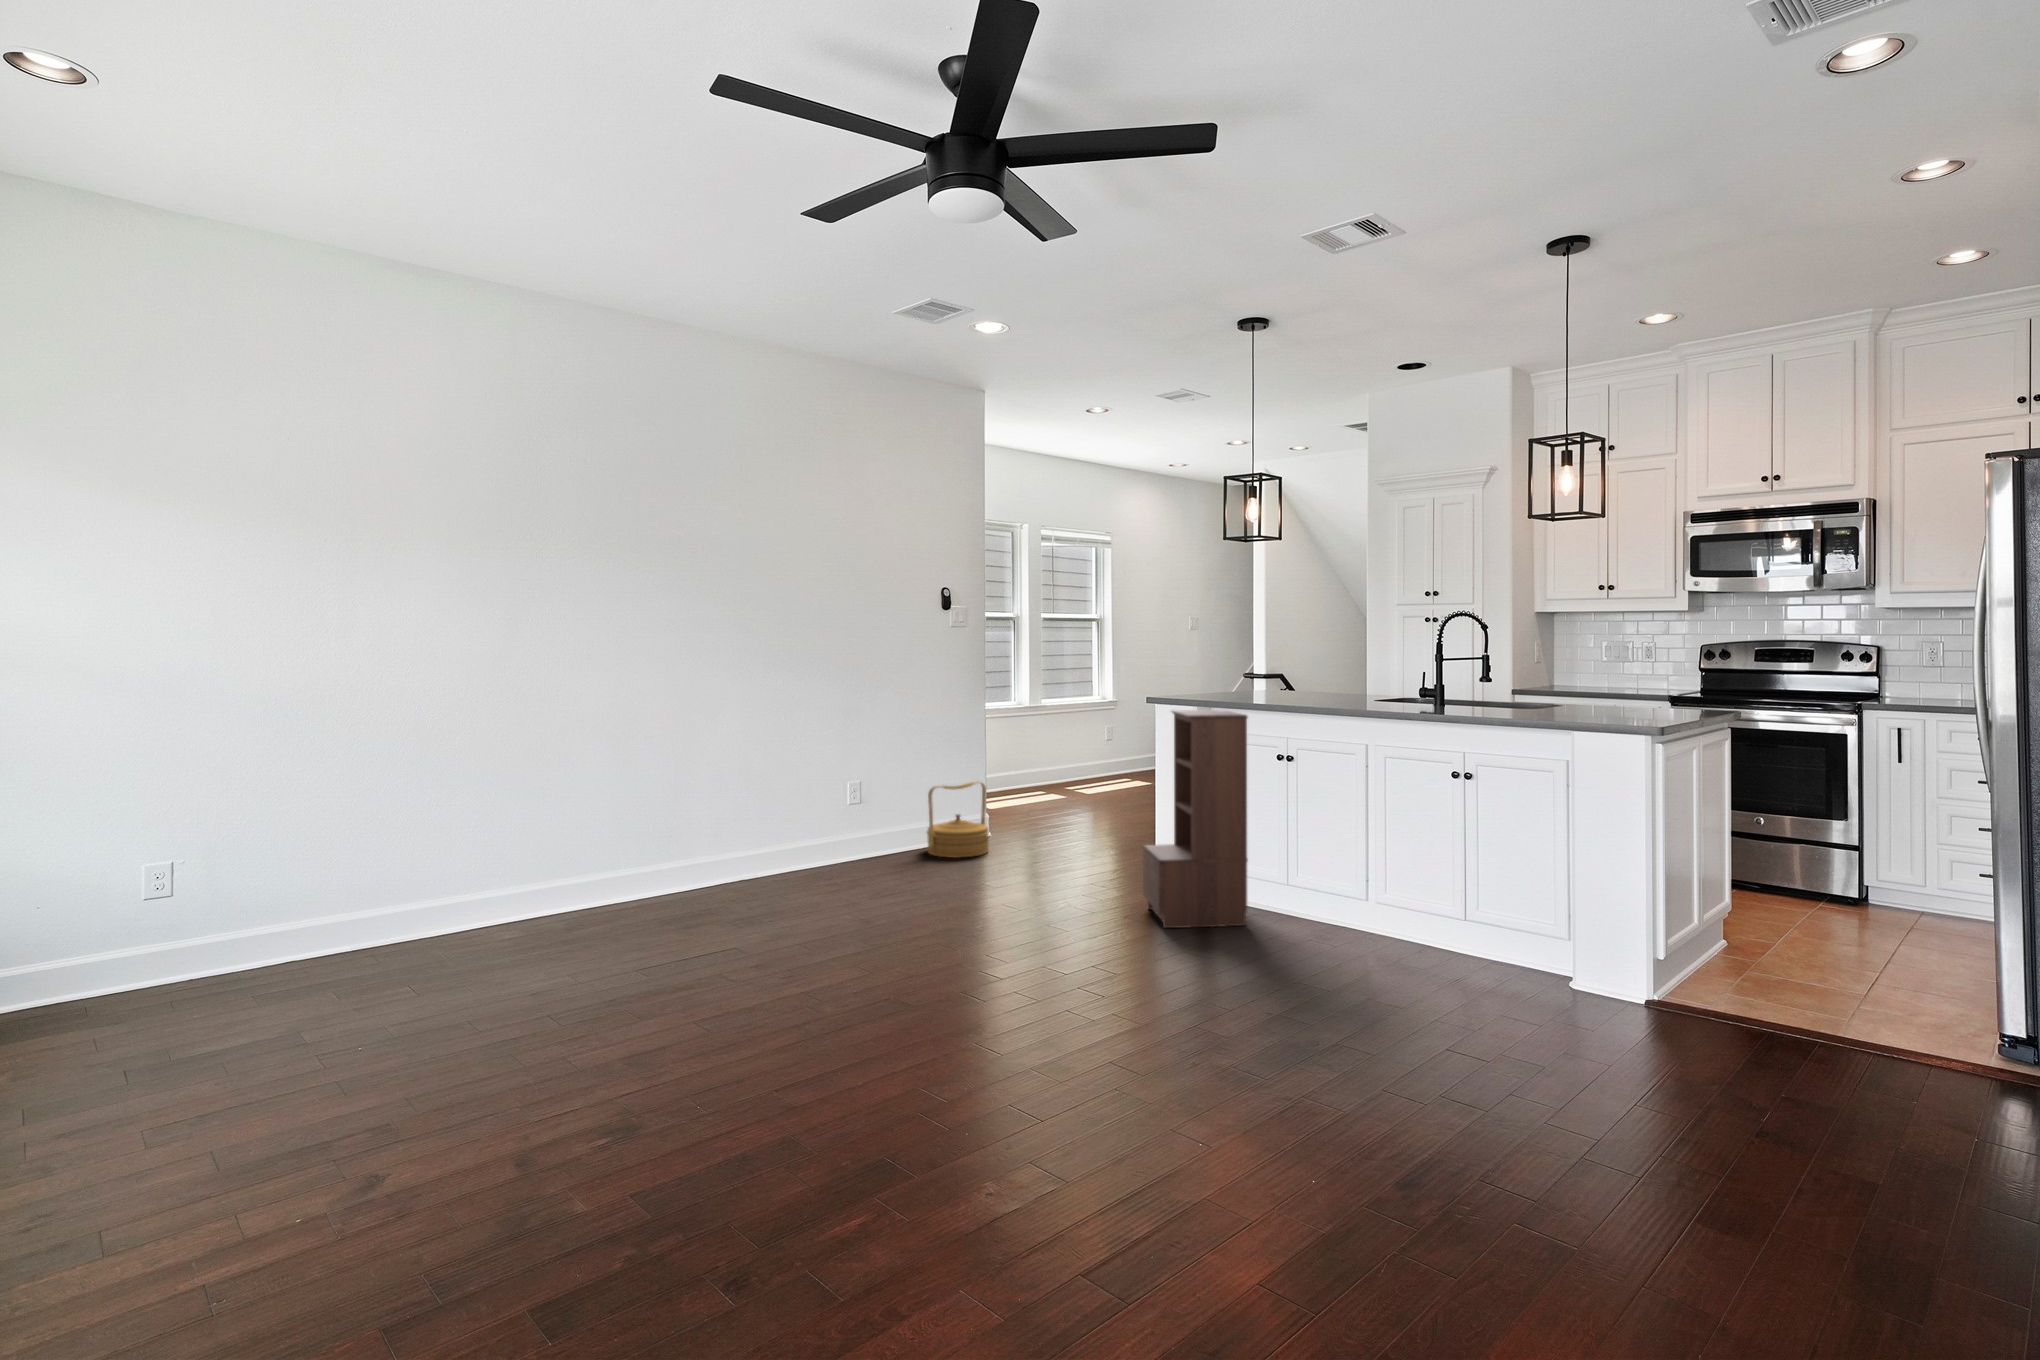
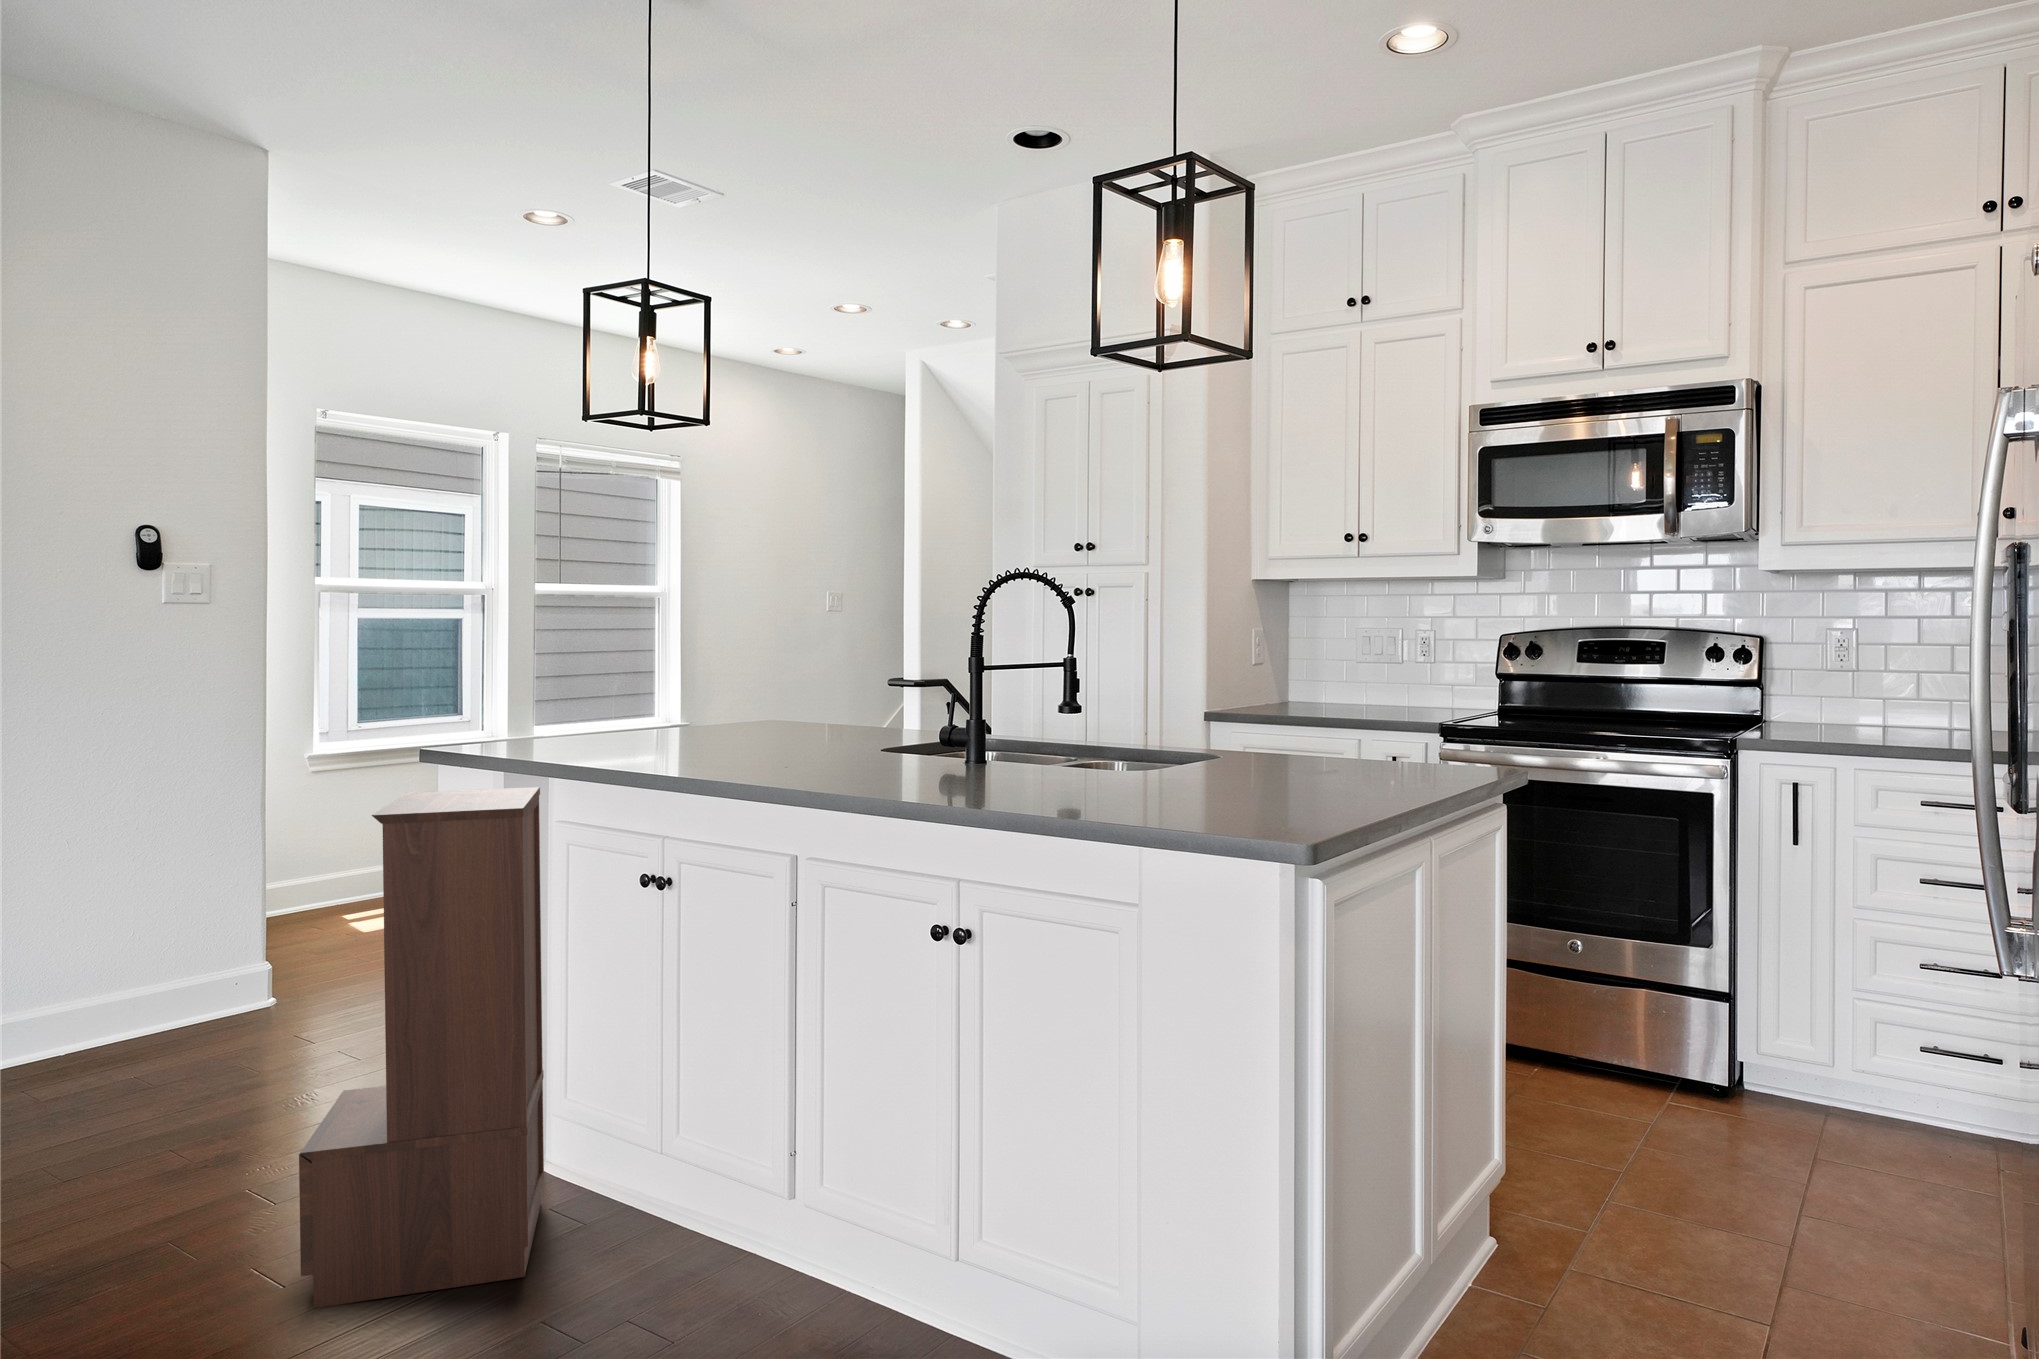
woven basket: present [927,782,989,858] -> none [60,912,227,1078]

